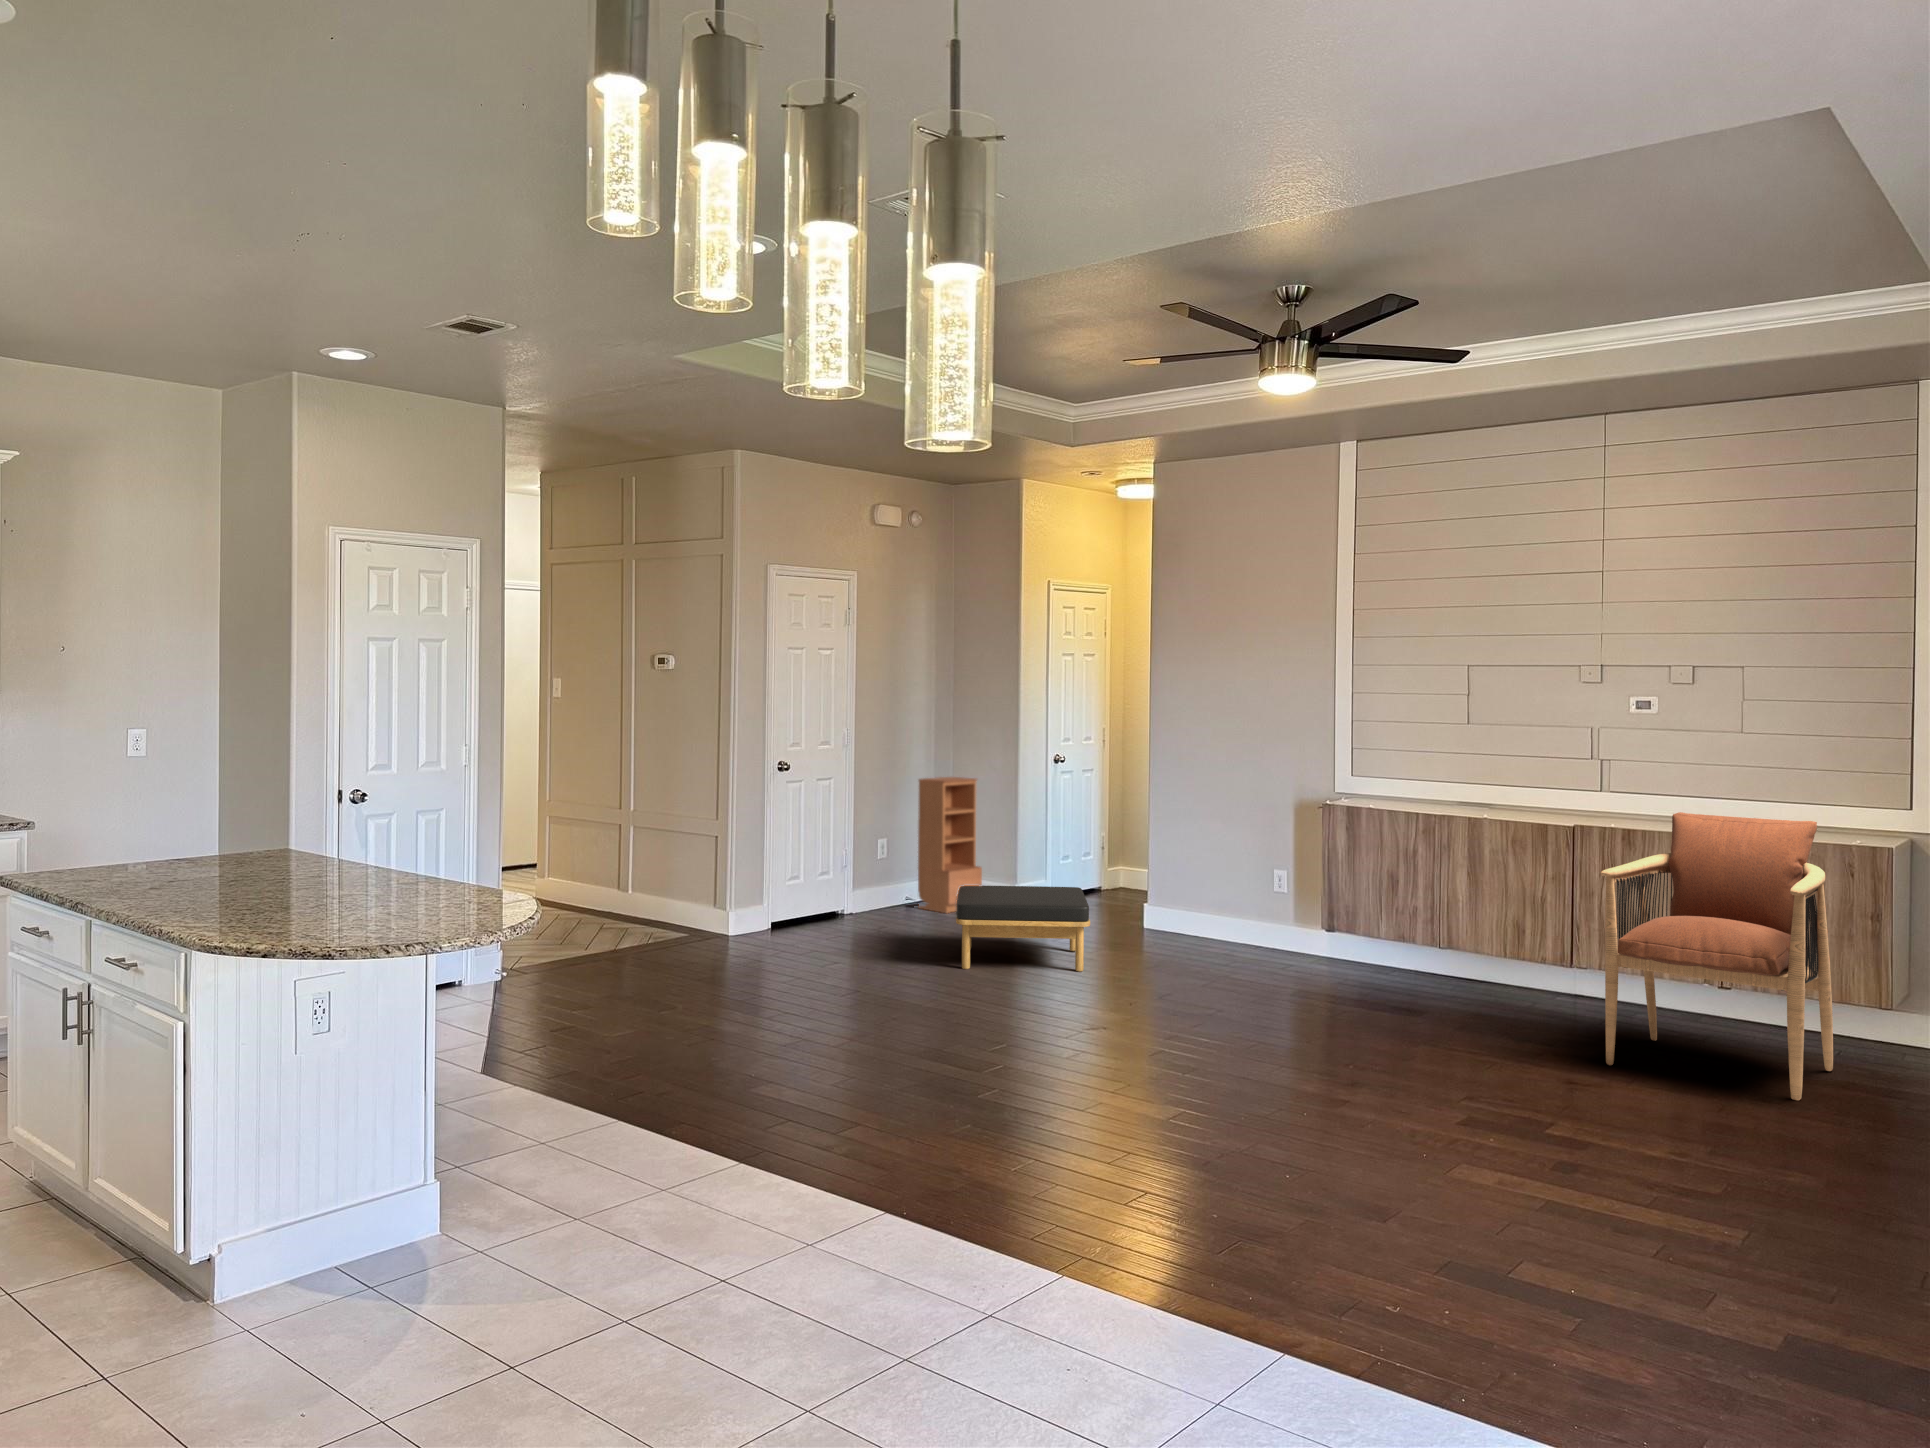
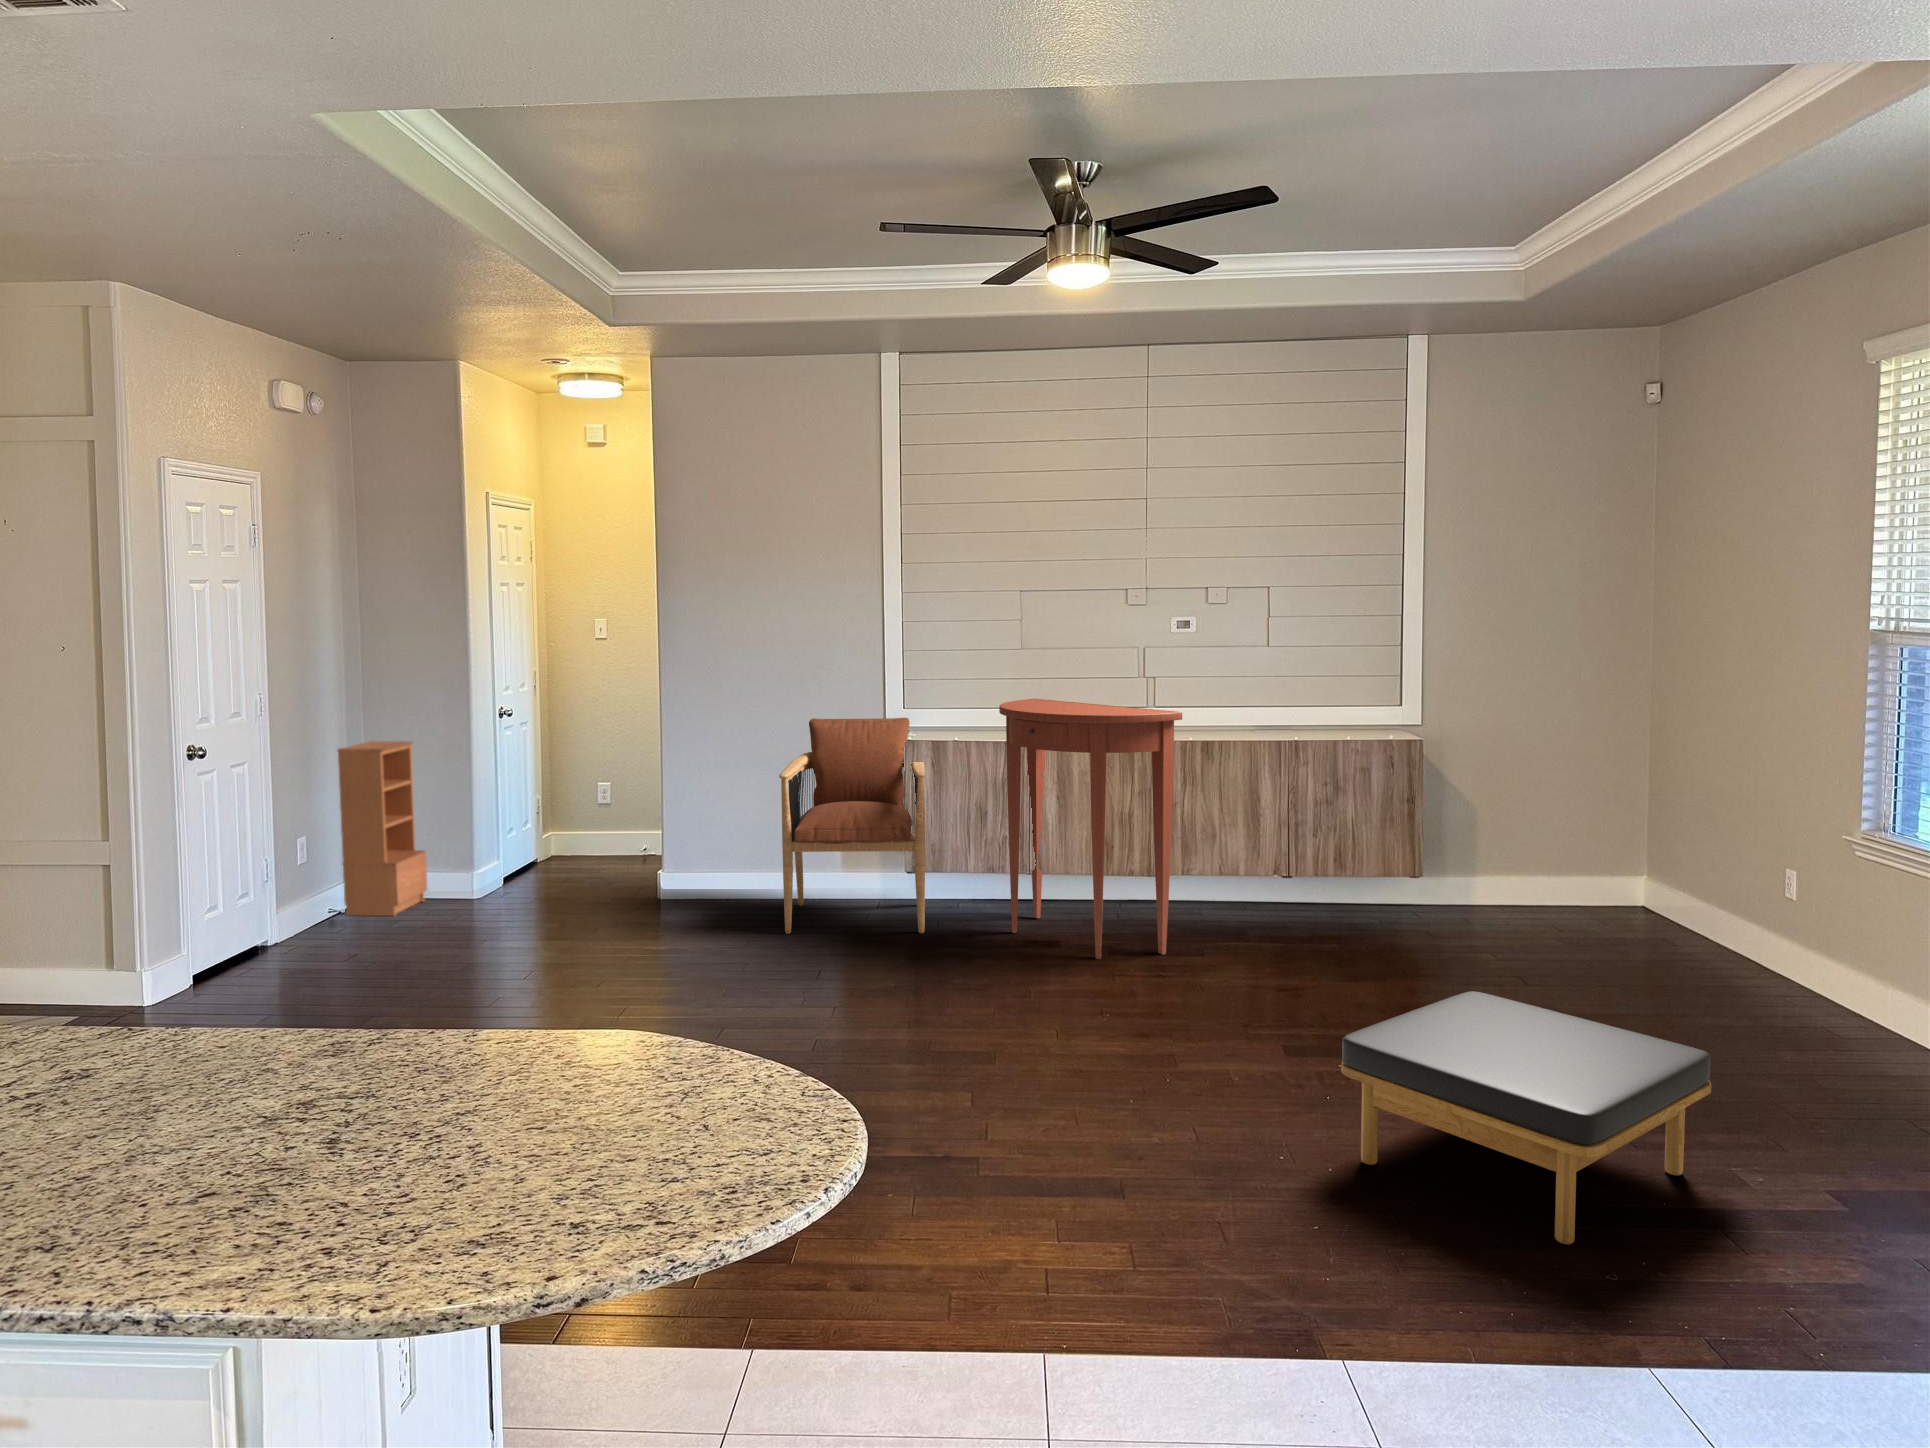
console table: none [1376,771,1529,1037] -> present [999,699,1182,959]
armchair: present [1601,812,1833,1101] -> present [779,718,925,934]
ottoman: present [956,885,1090,972] -> present [1341,991,1711,1244]

